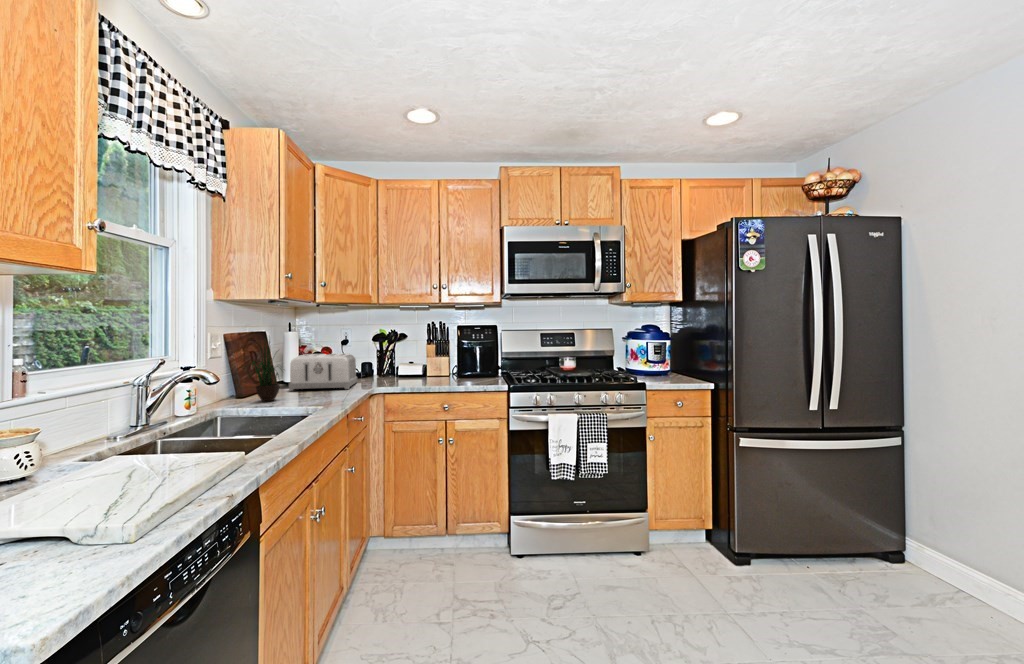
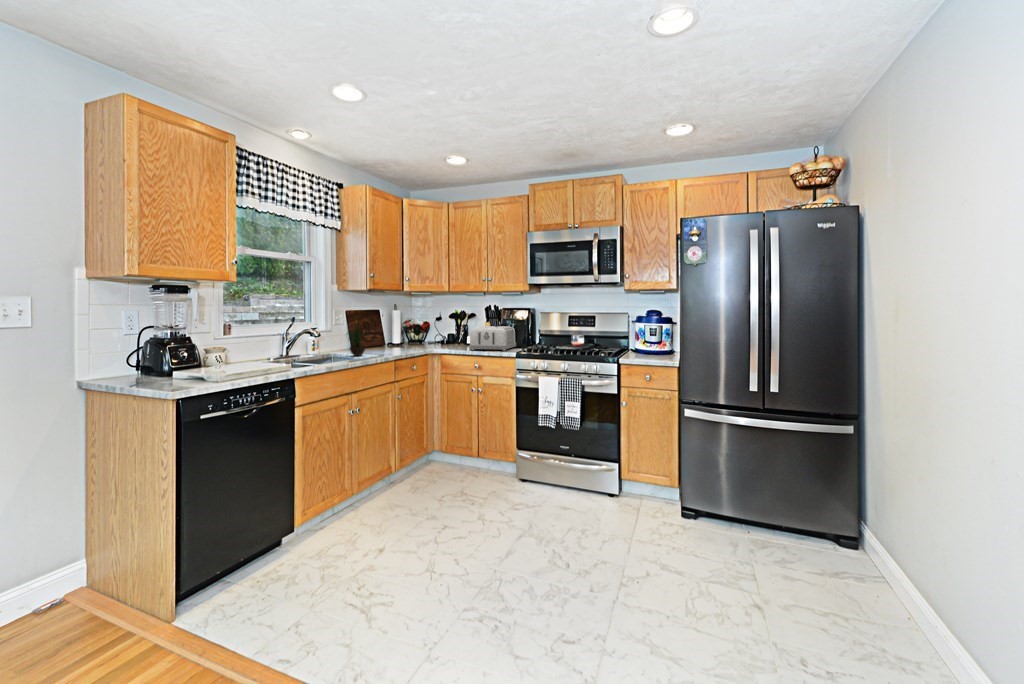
toaster: present [289,353,357,391] -> present [469,326,516,351]

